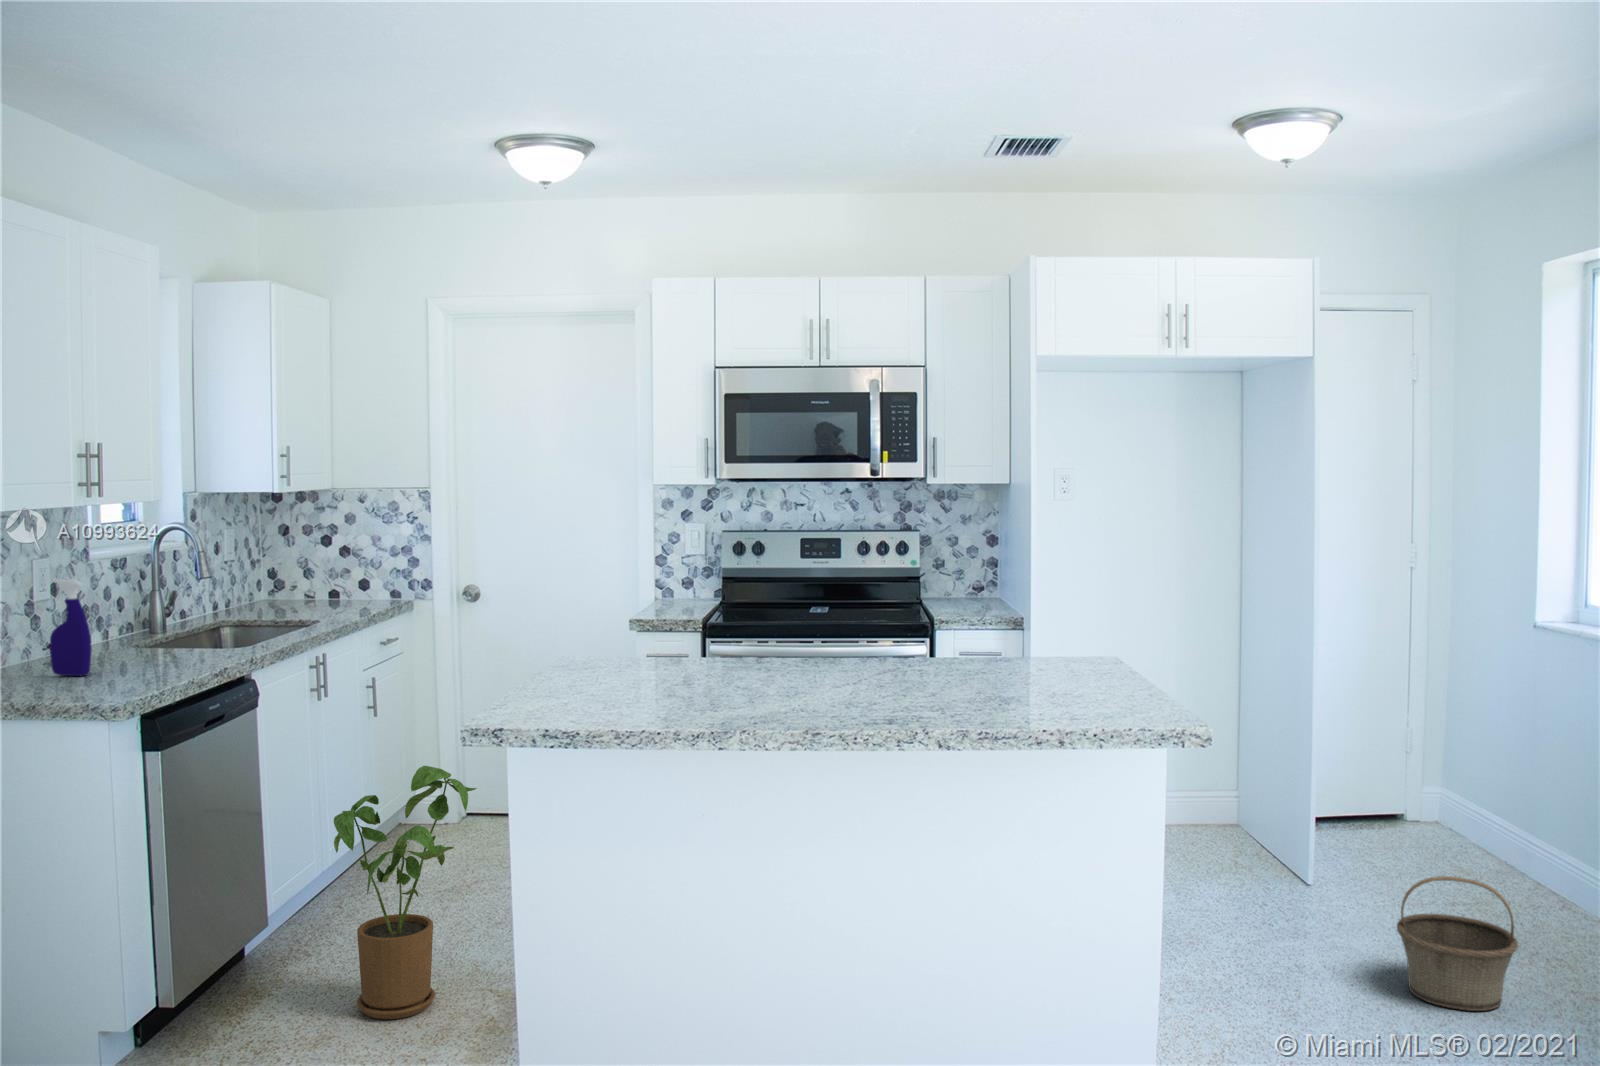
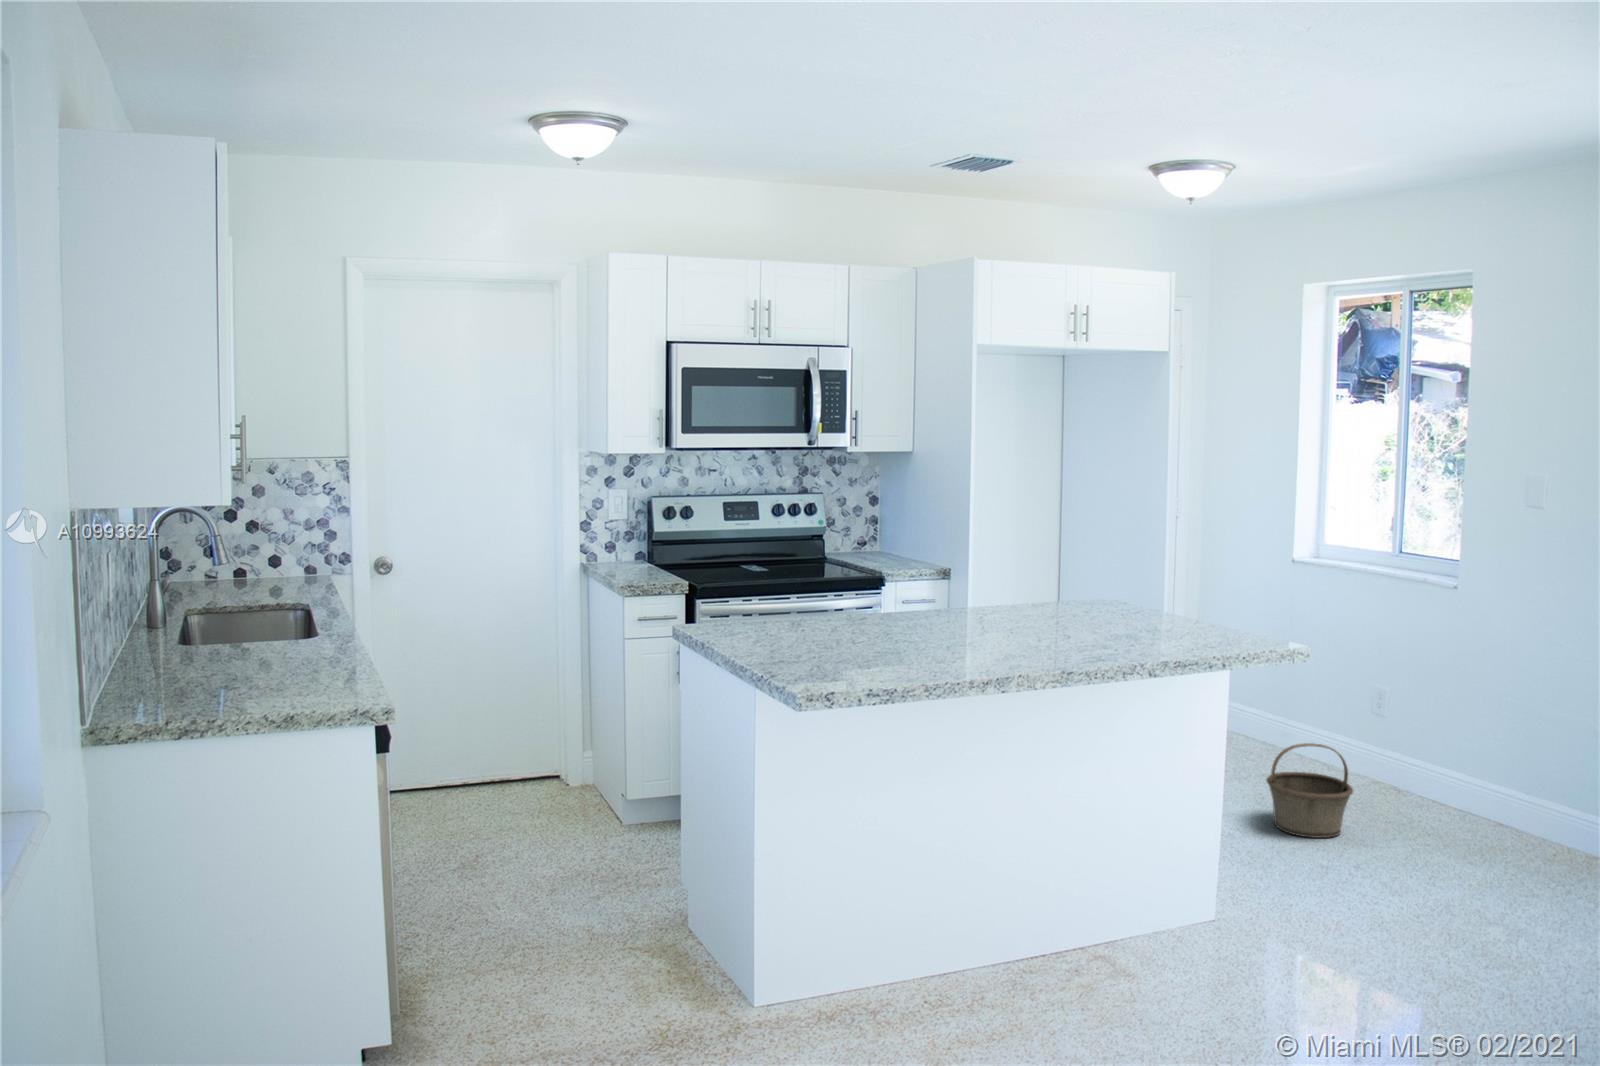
spray bottle: present [50,579,91,676] -> none [157,573,208,678]
house plant: present [334,766,476,1019] -> none [482,736,624,979]

